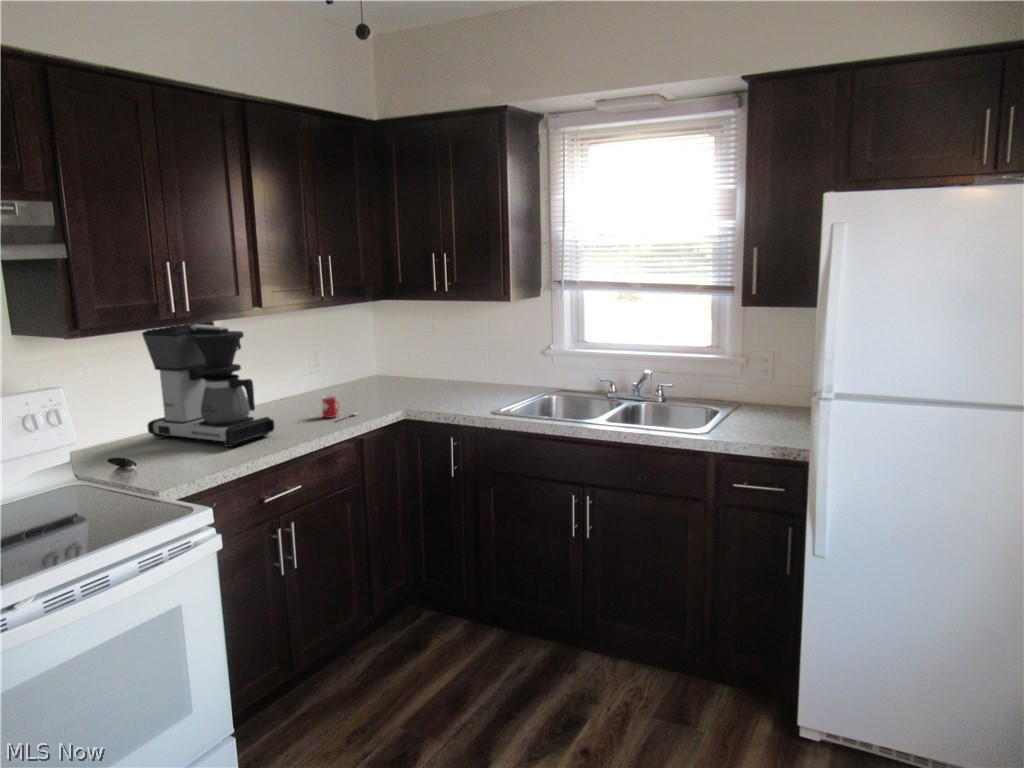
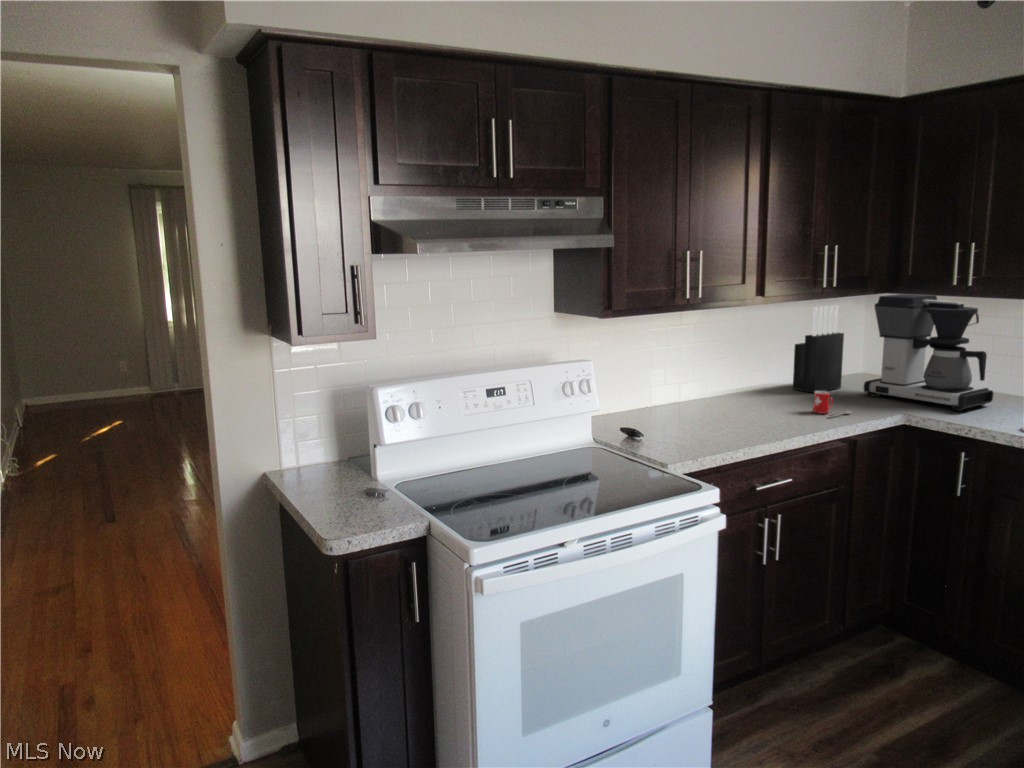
knife block: none [305,312,354,398] -> present [793,305,844,393]
coffee maker: present [142,321,274,447] -> present [864,294,993,411]

